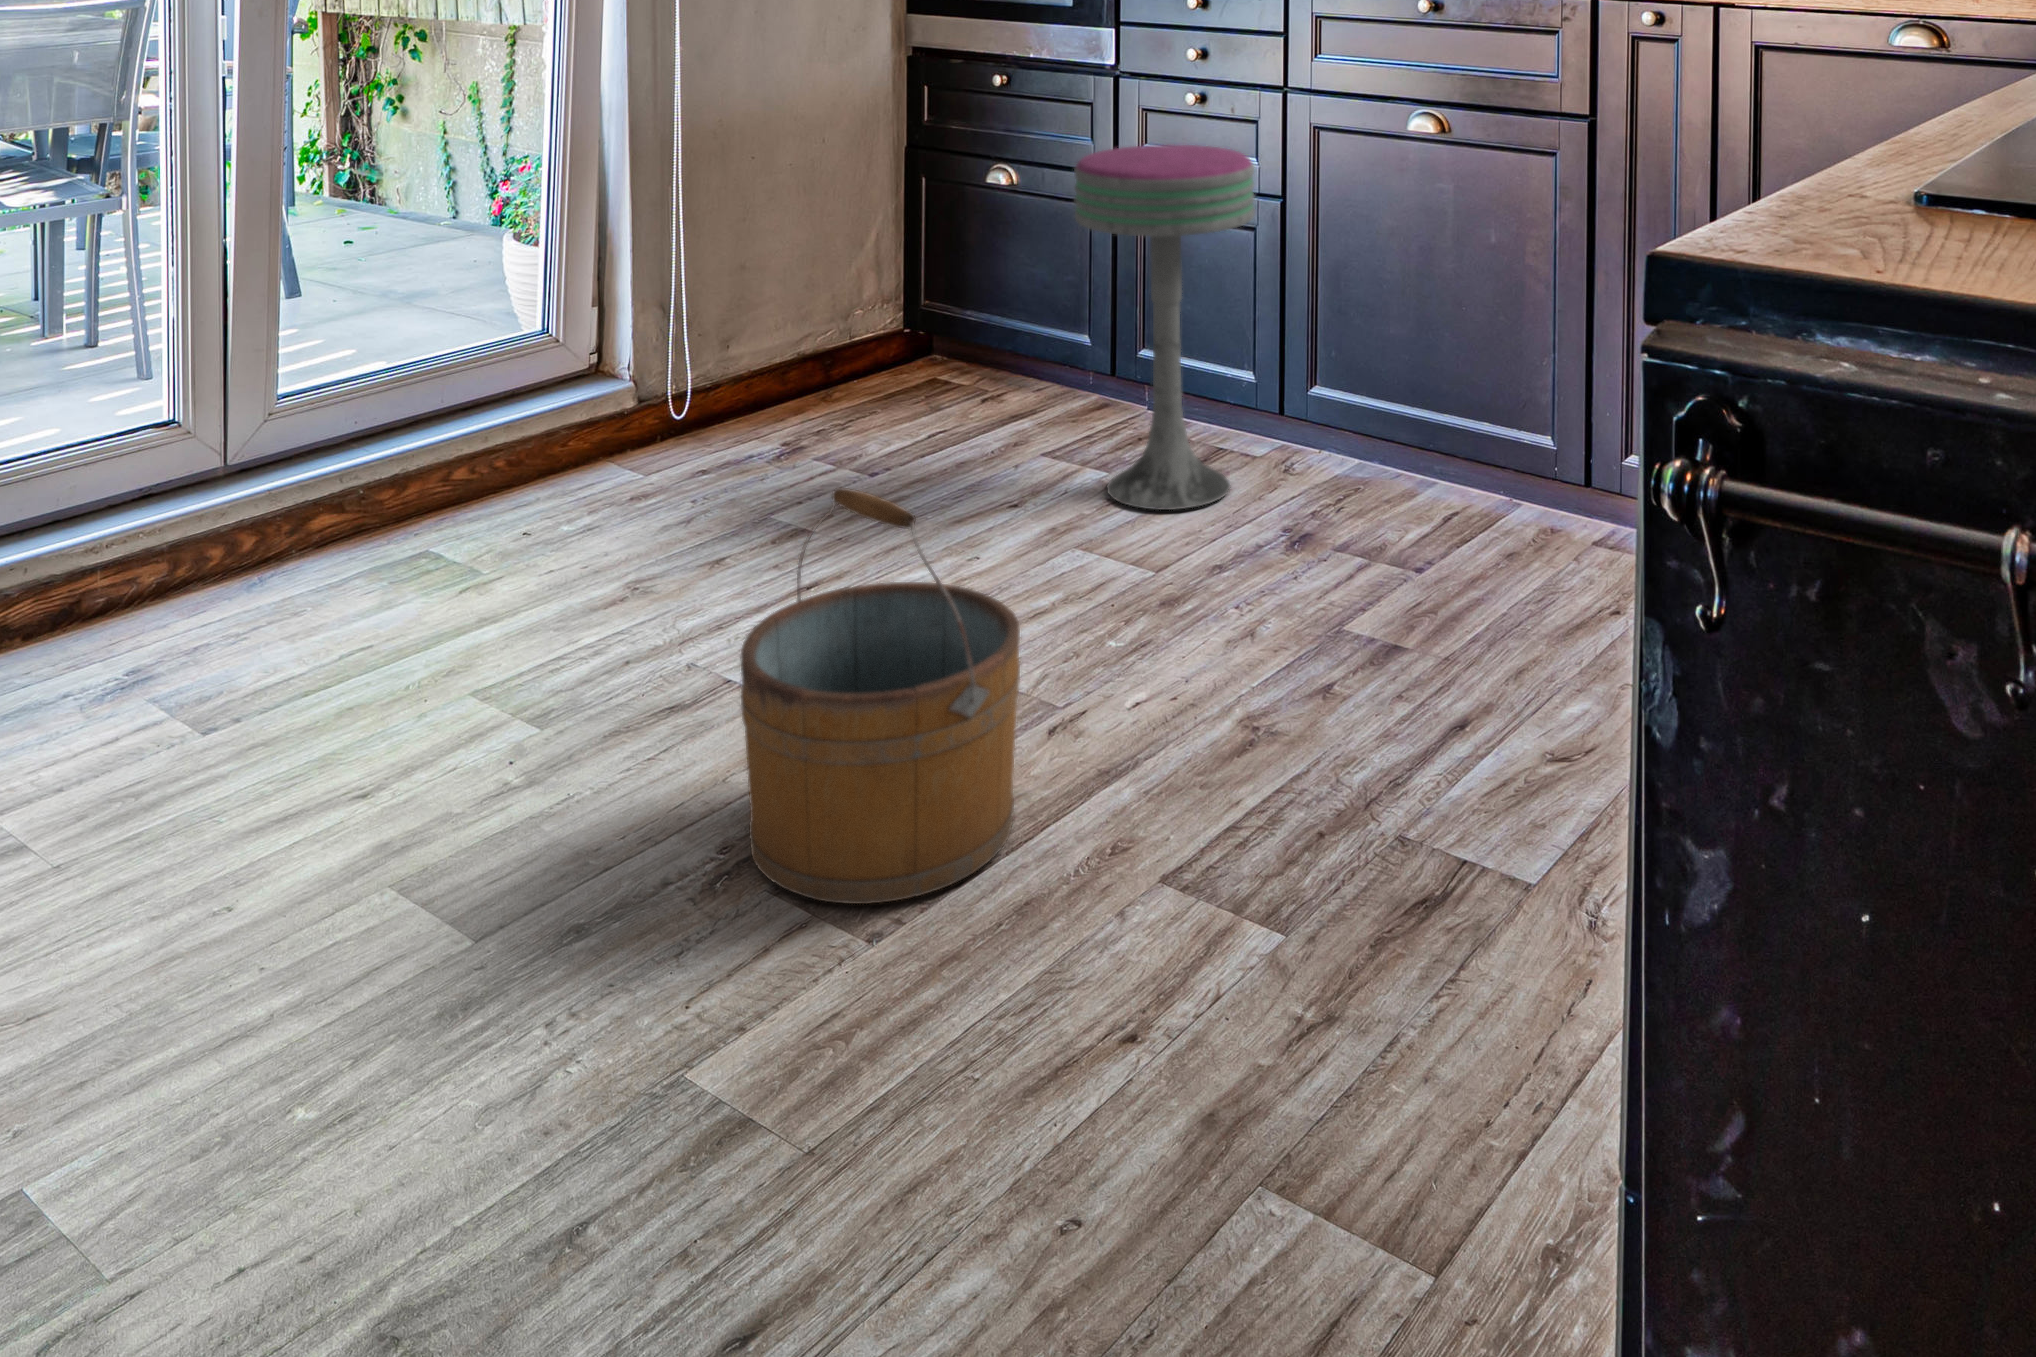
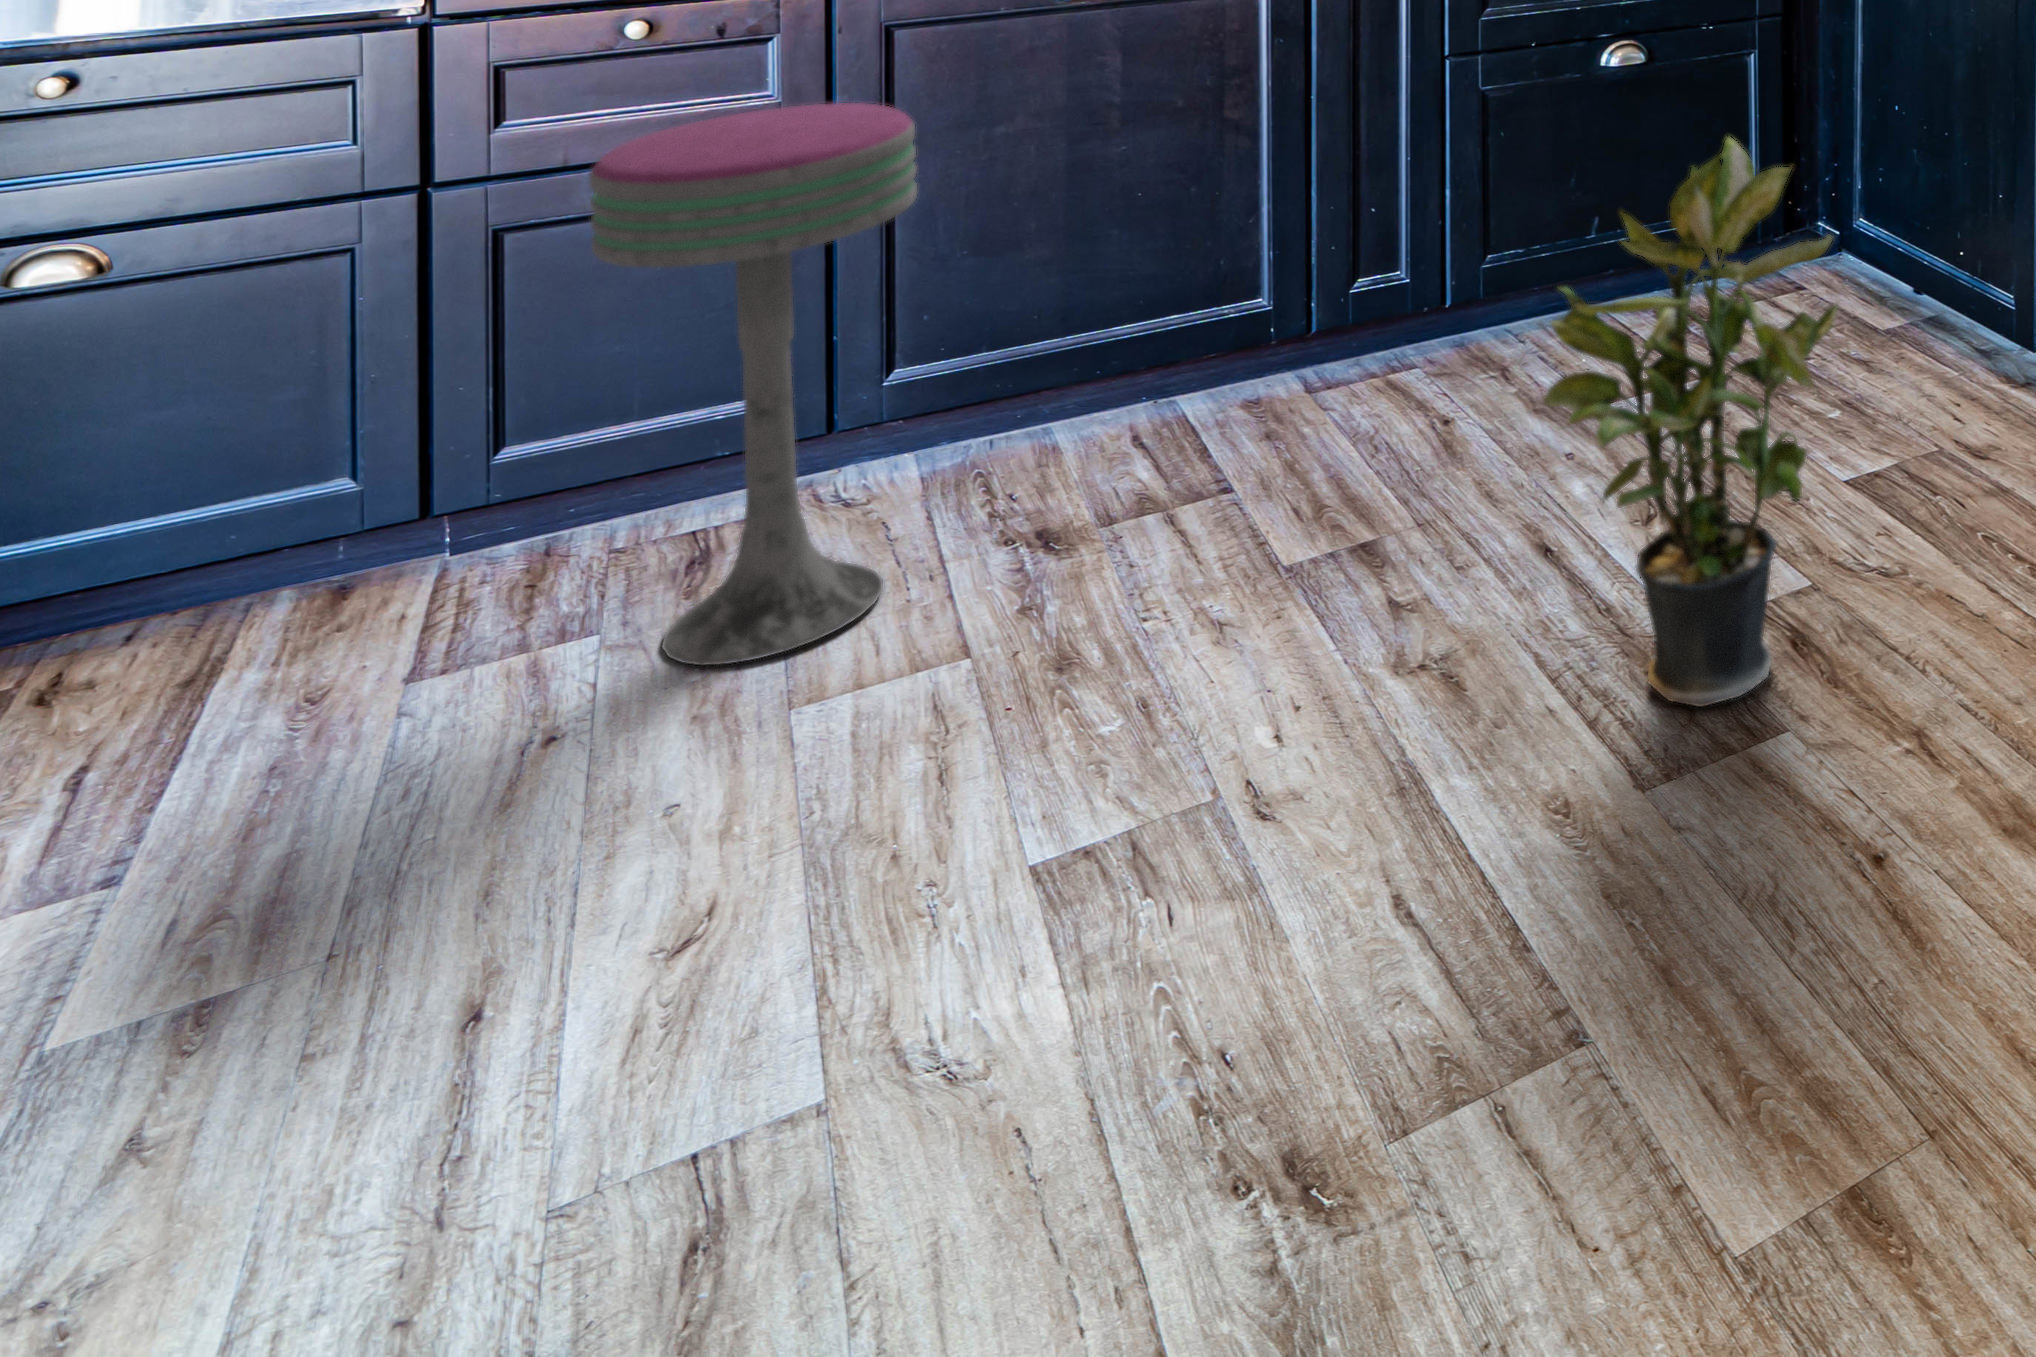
potted plant: none [1210,334,1488,882] -> present [1544,137,1838,707]
bucket: present [740,488,1020,904] -> none [1127,539,1555,1149]

